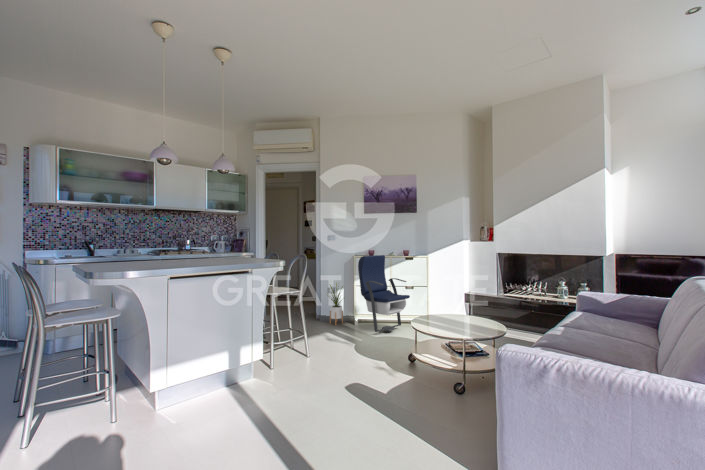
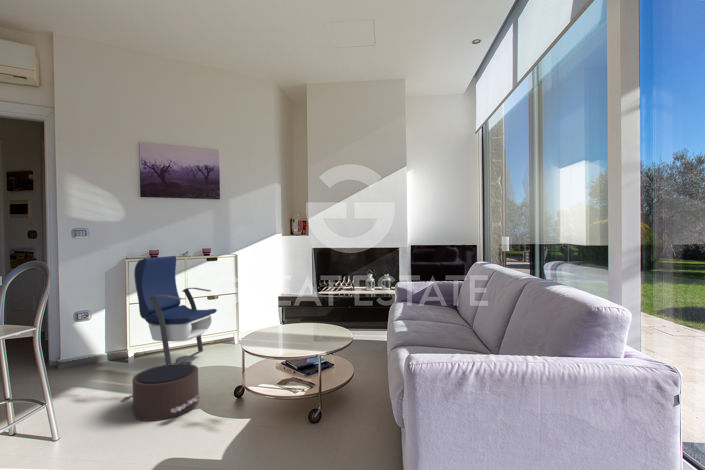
house plant: present [330,283,343,325] -> none [66,296,113,371]
pouf: none [342,327,388,362] -> present [121,363,201,421]

